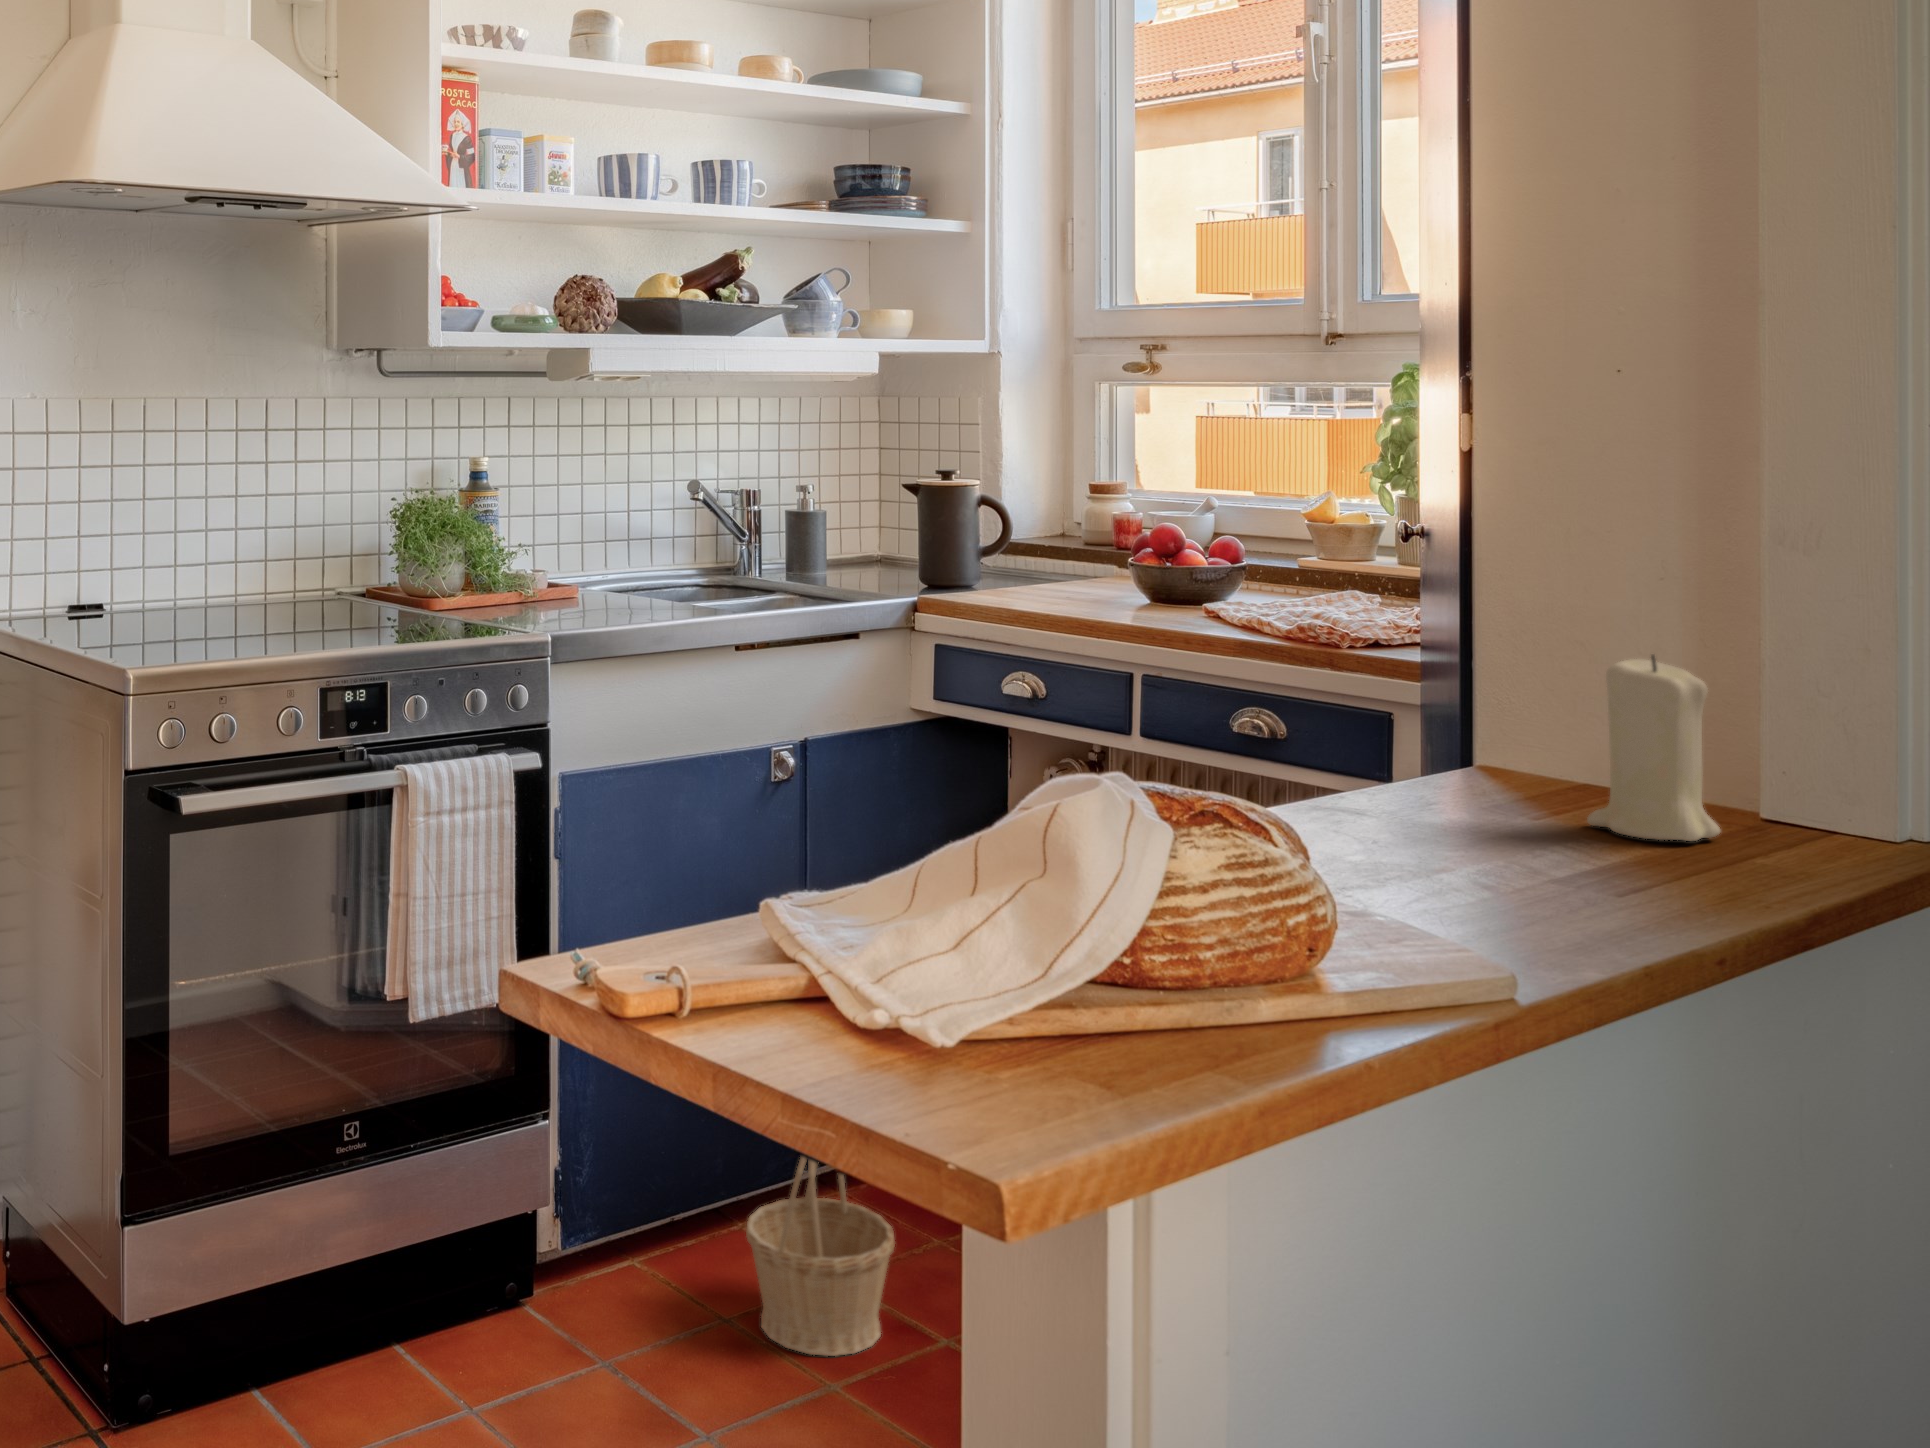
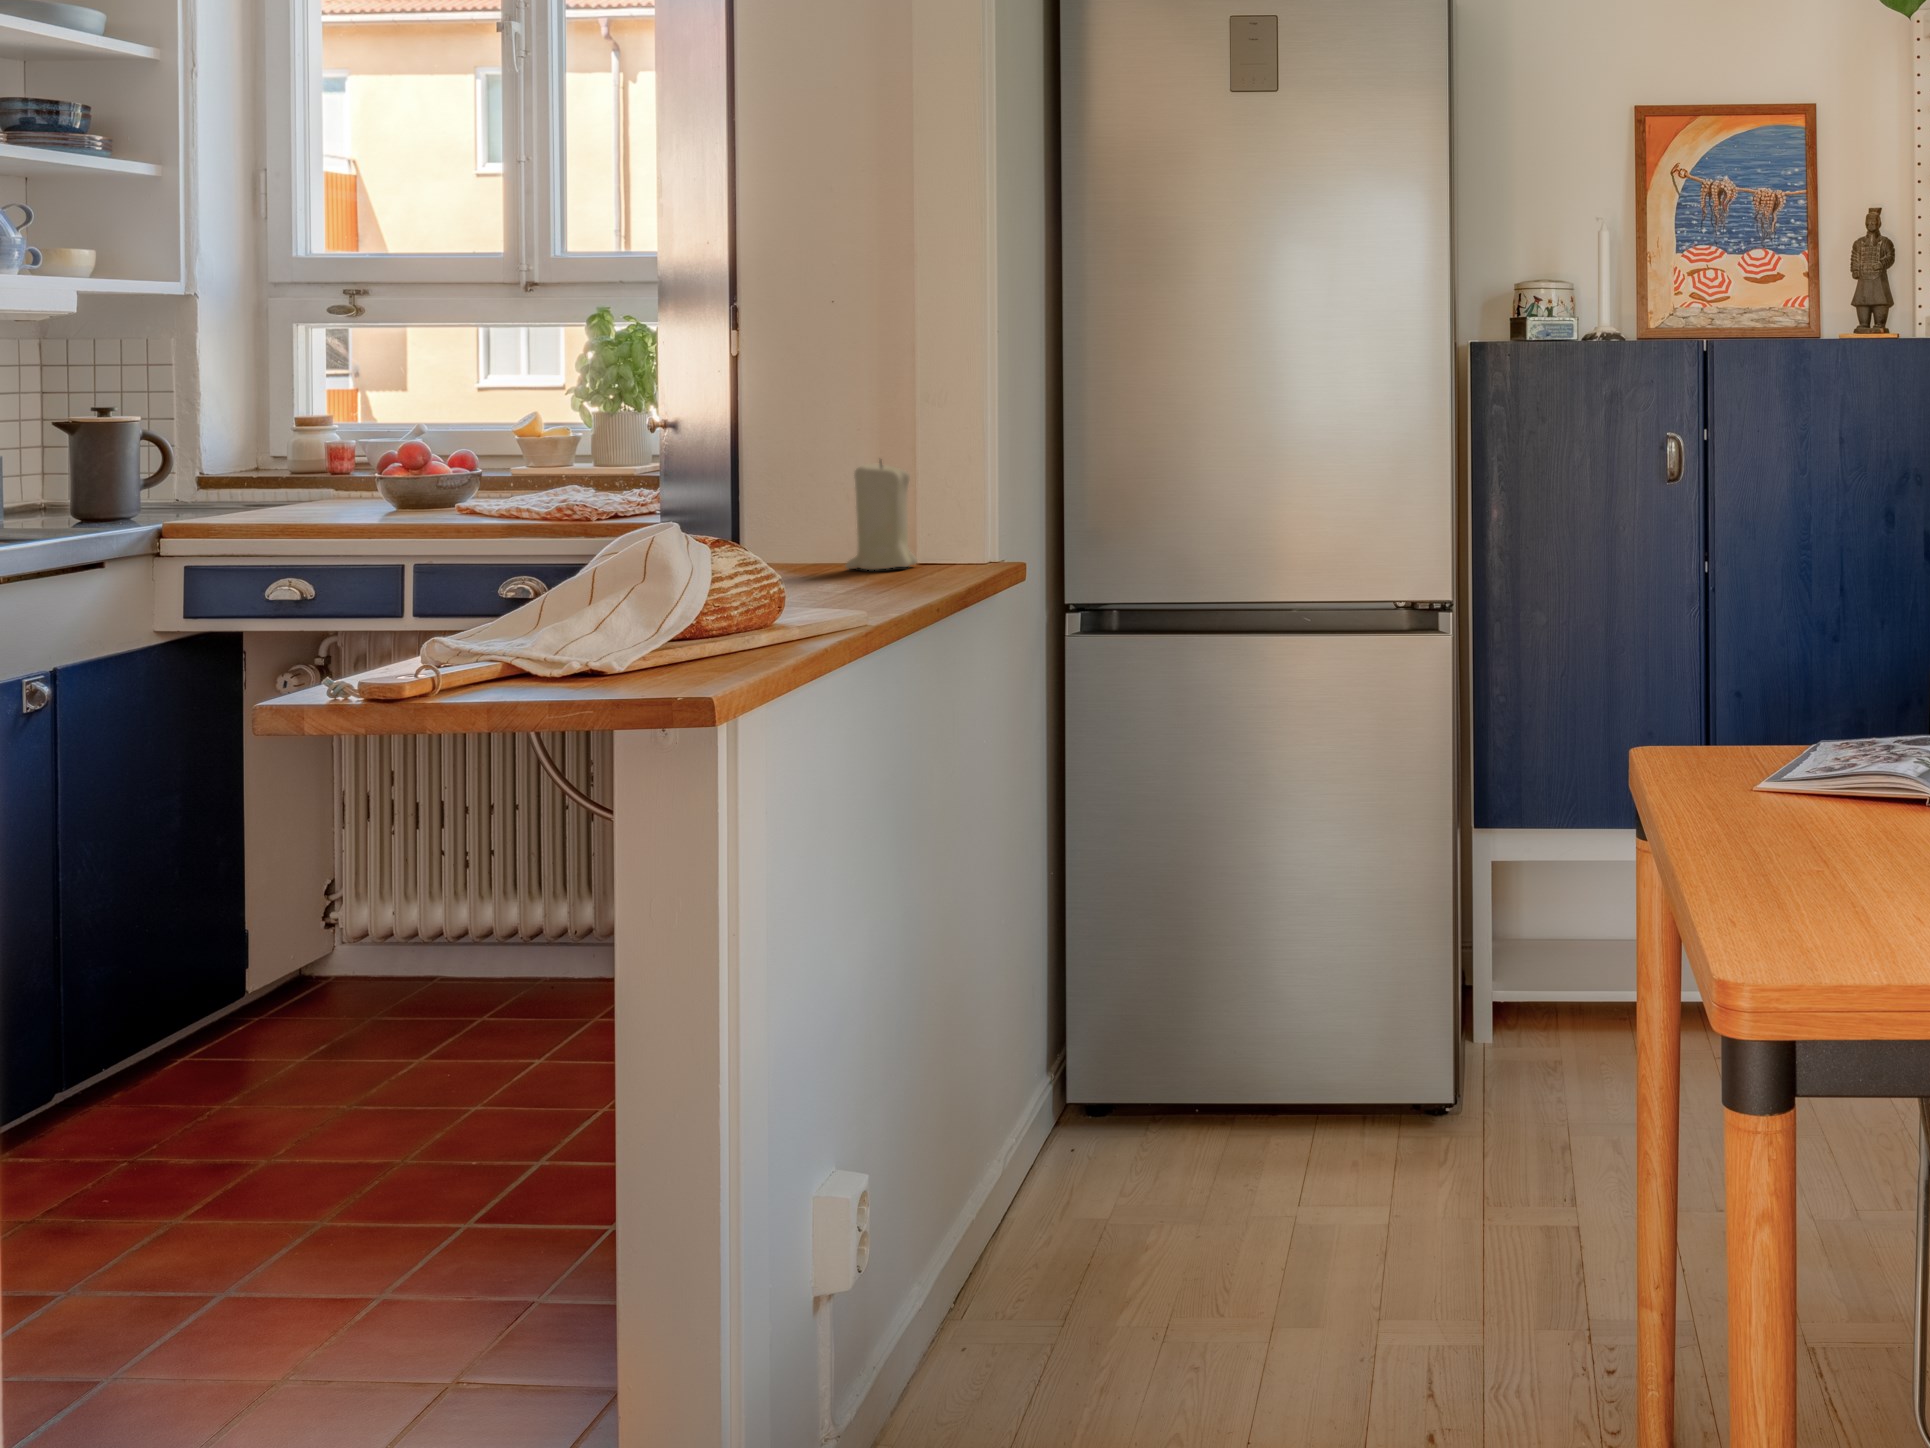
basket: present [746,1157,895,1356] -> none [54,990,224,1221]

